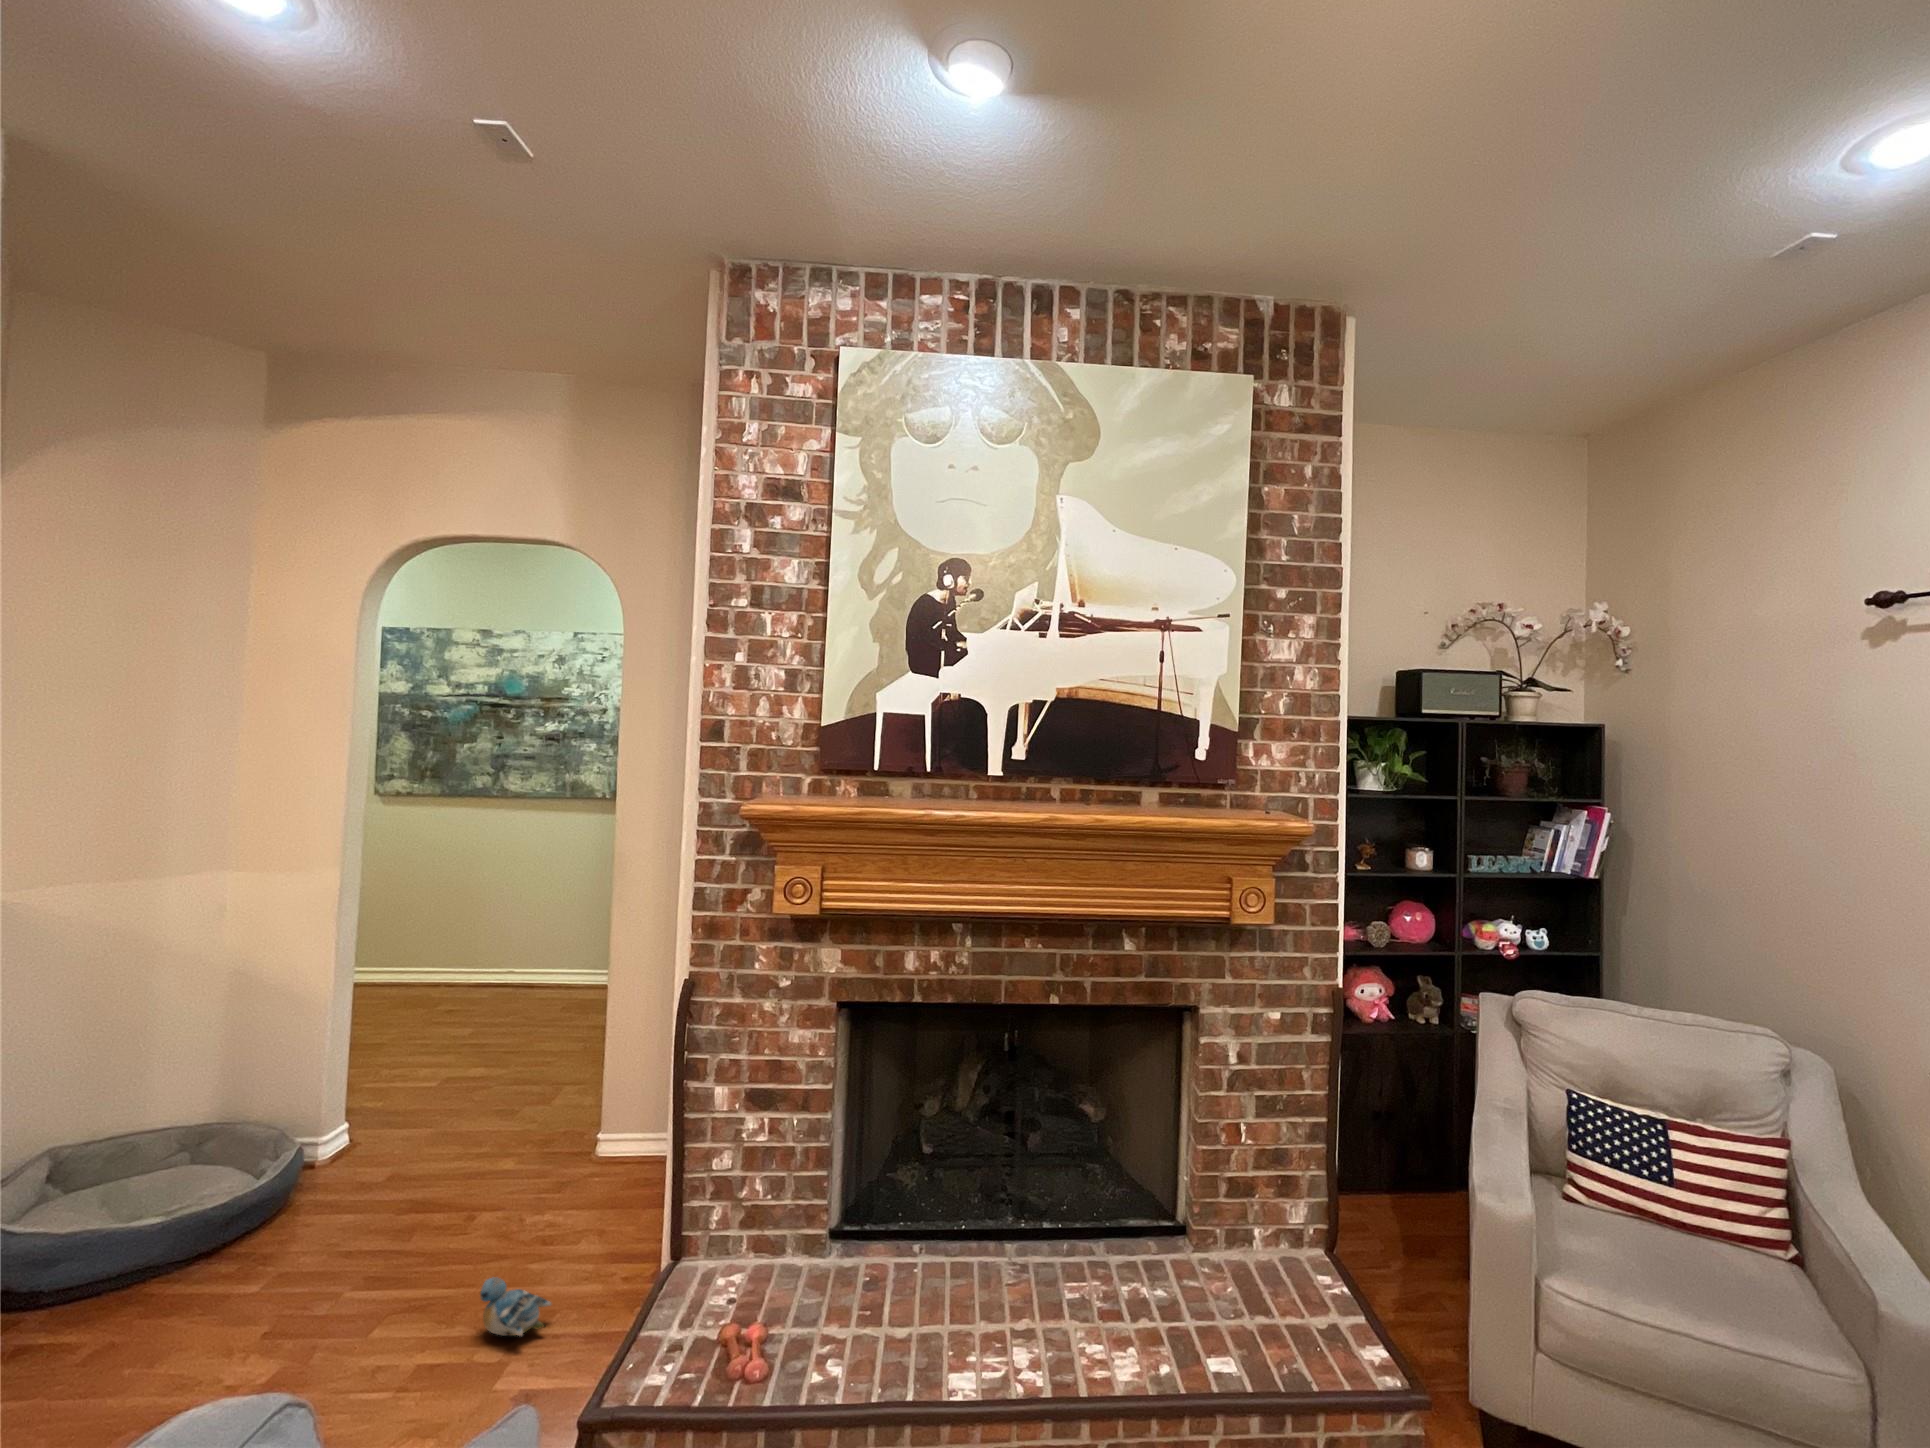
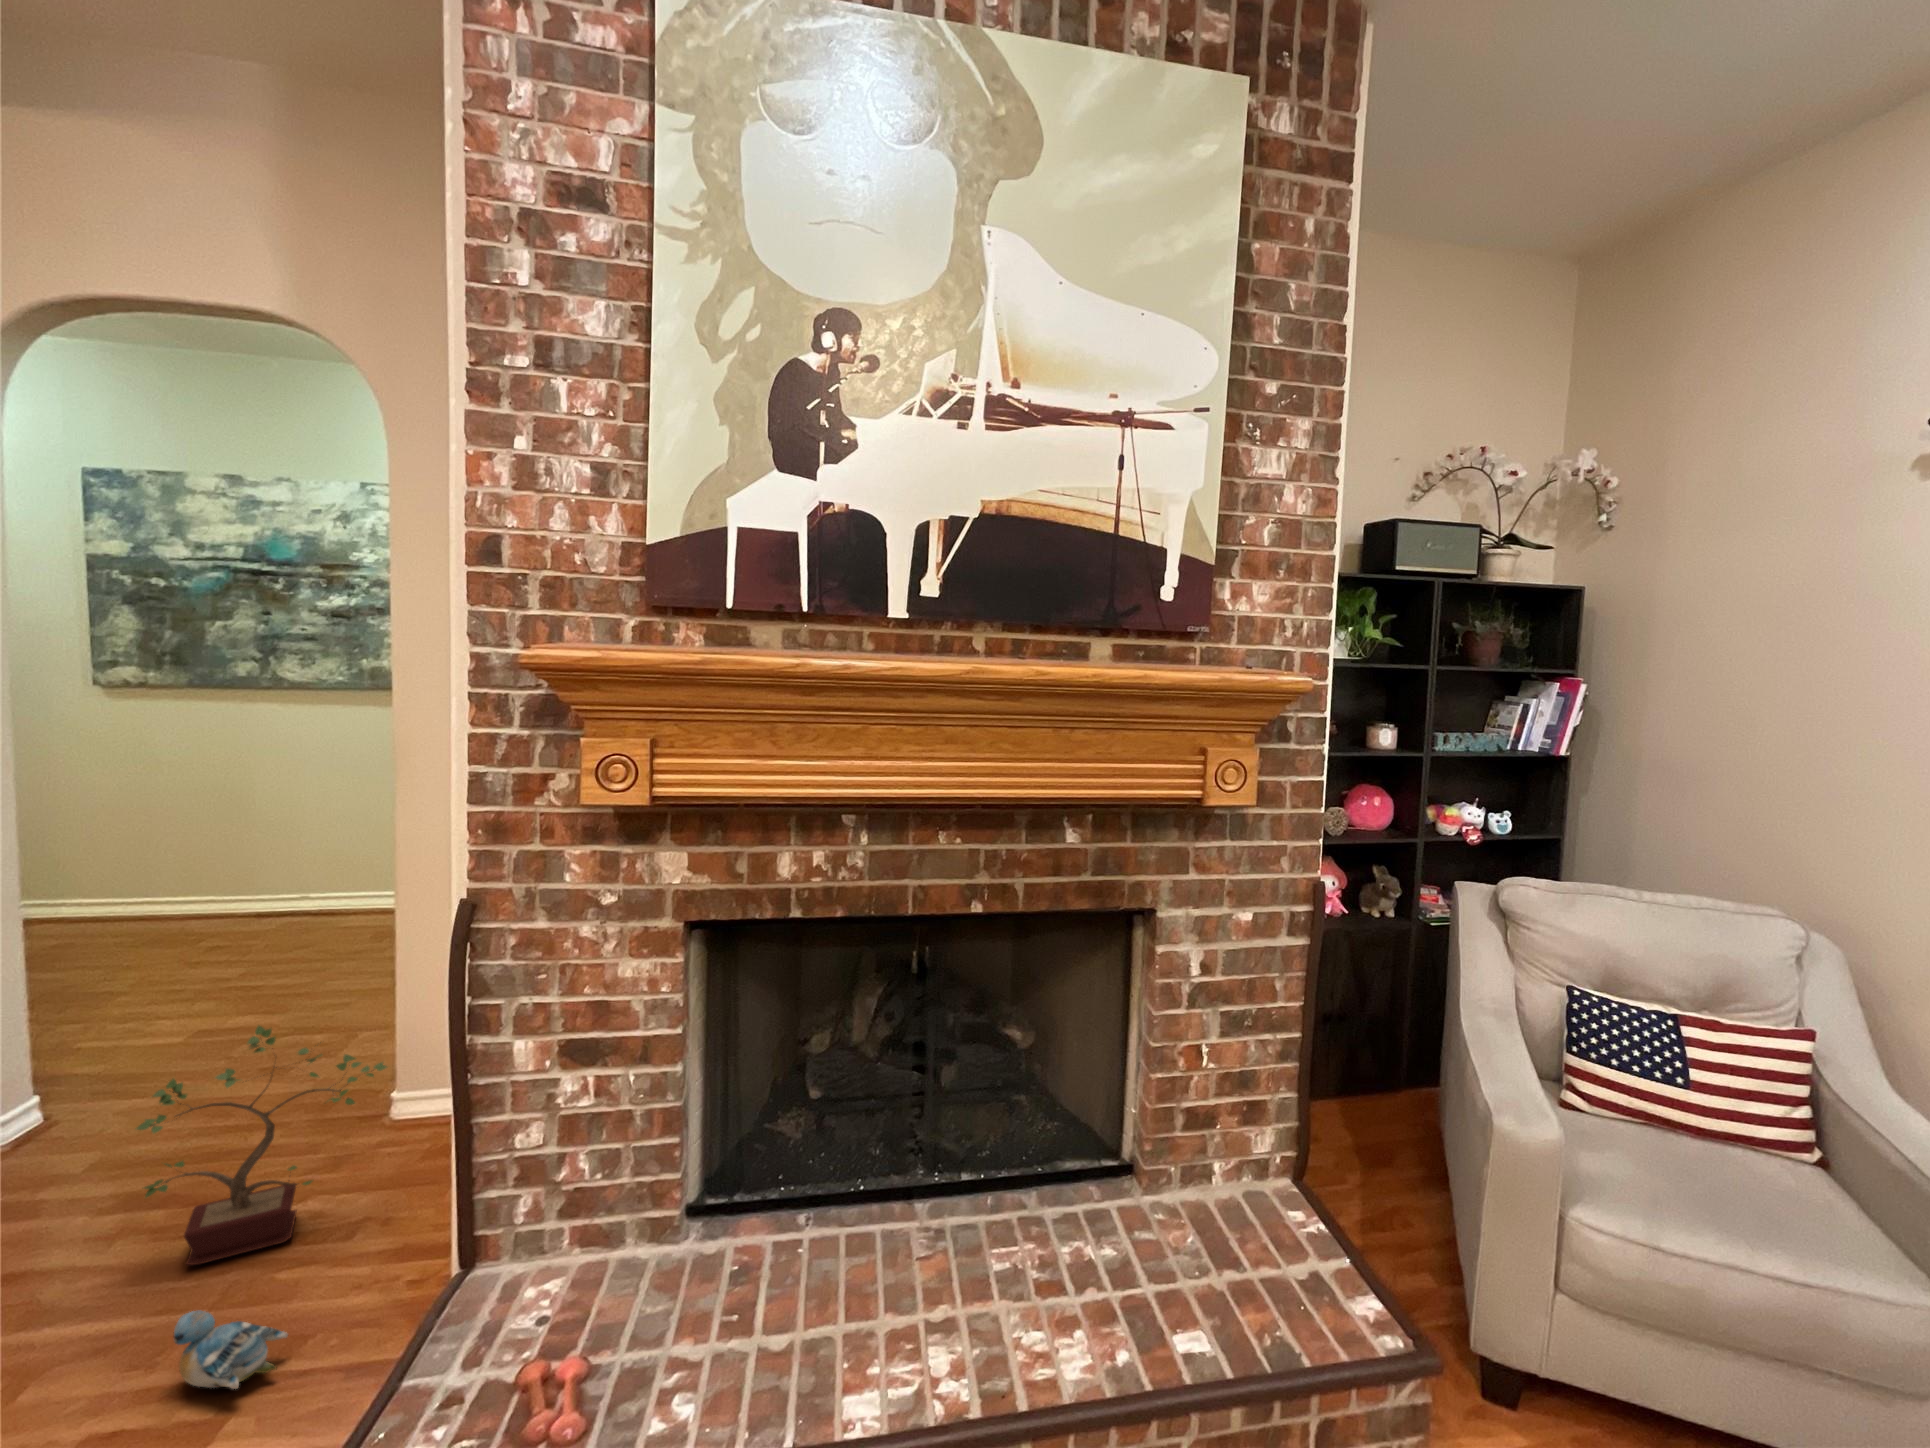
potted plant: none [450,1071,619,1254] -> present [135,1025,387,1265]

